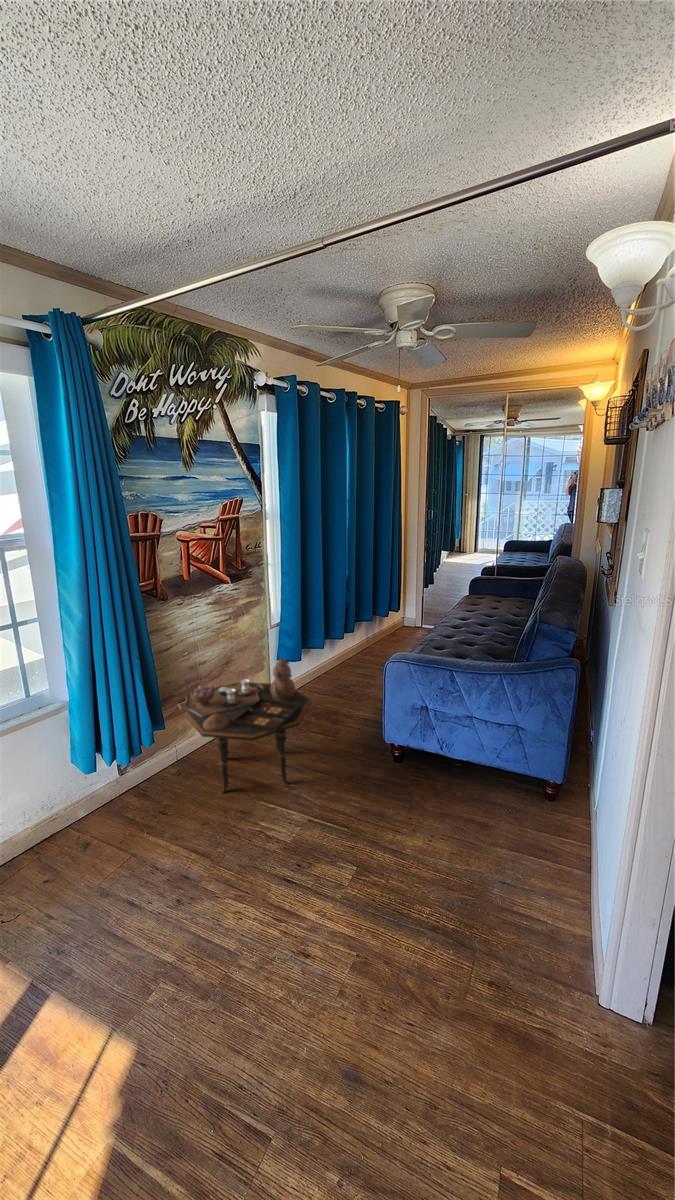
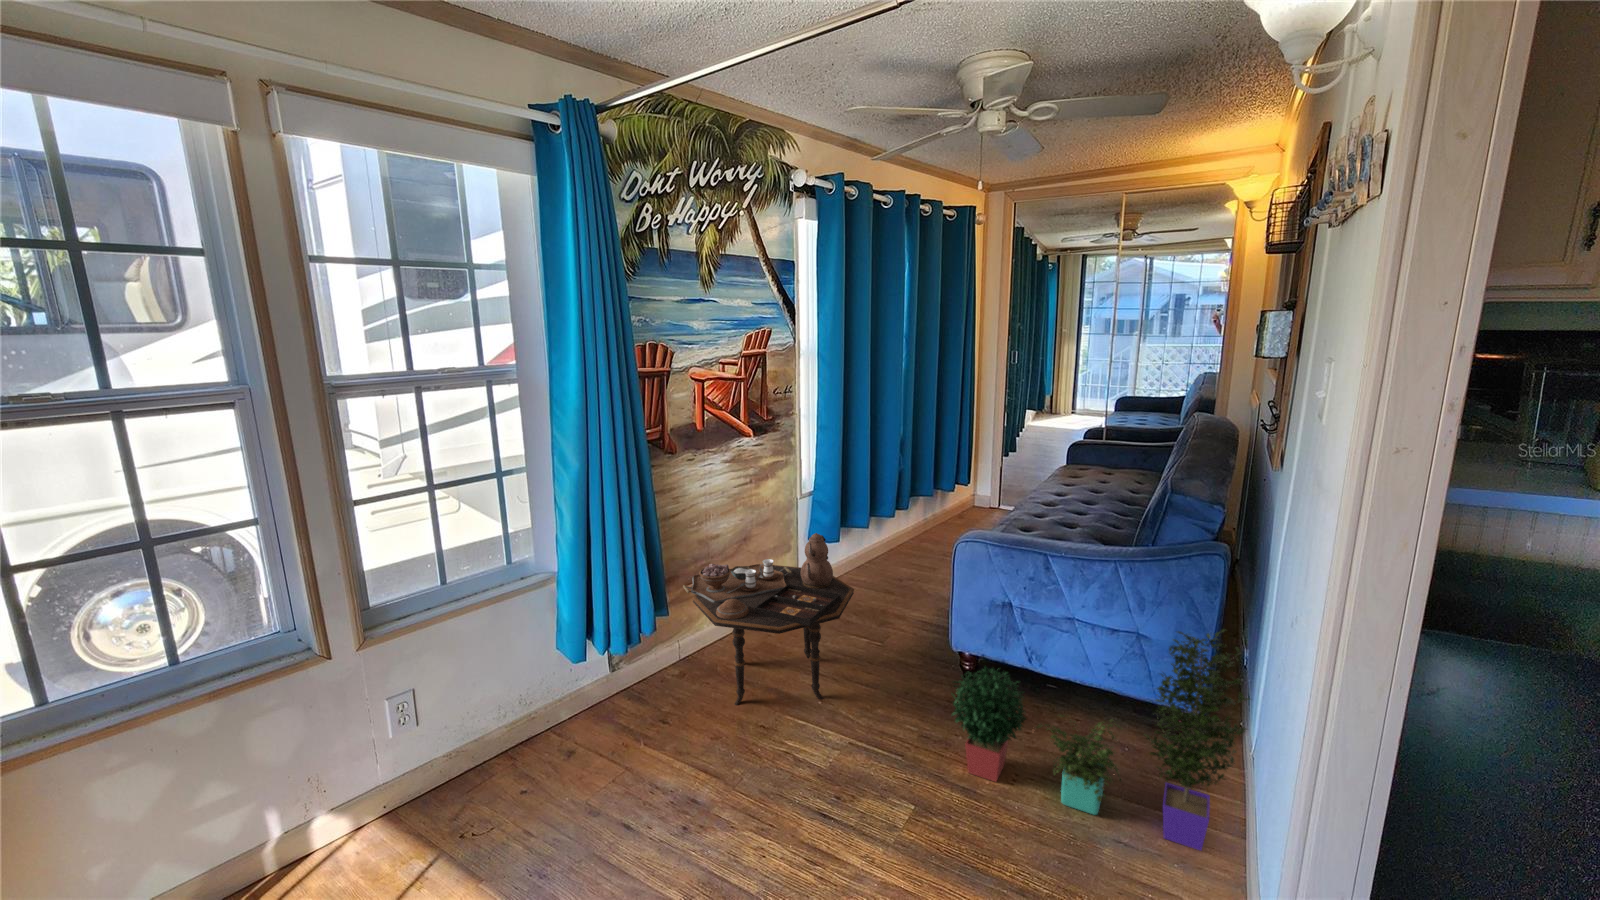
potted plant: none [382,728,594,885] -> present [952,629,1249,850]

